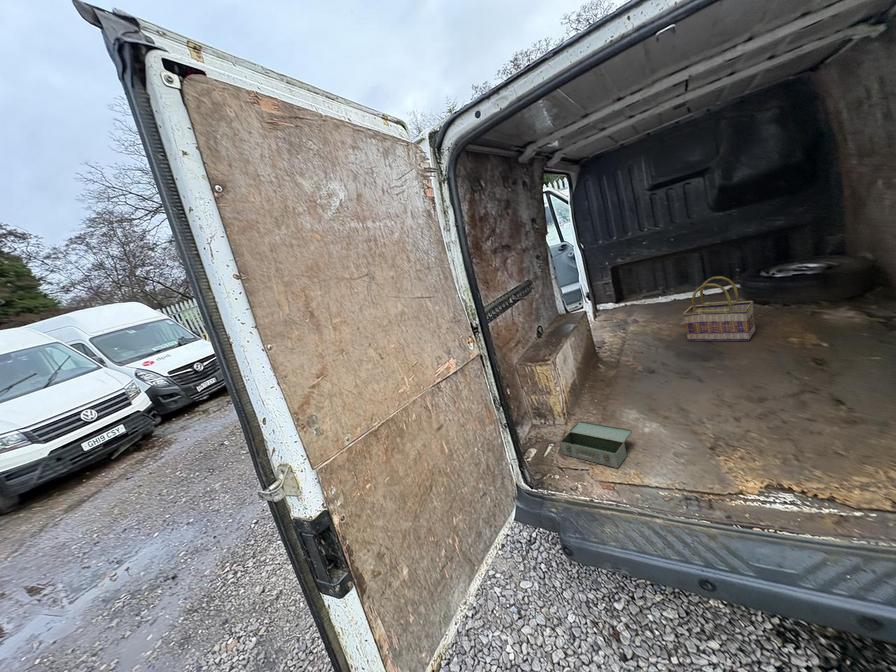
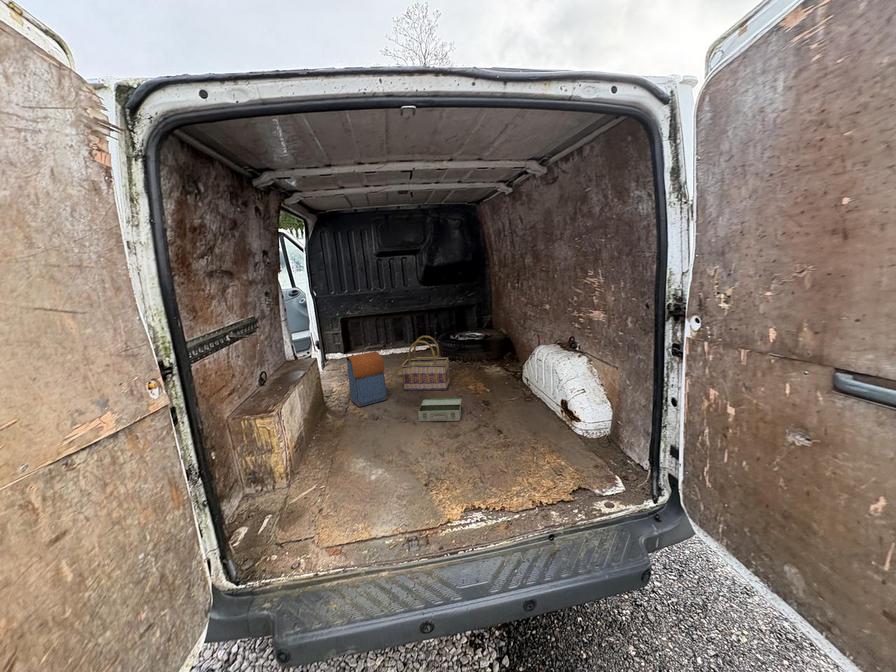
backpack: none [617,300,666,357] -> present [346,351,387,407]
toolbox: present [560,421,632,468] -> present [418,398,462,421]

